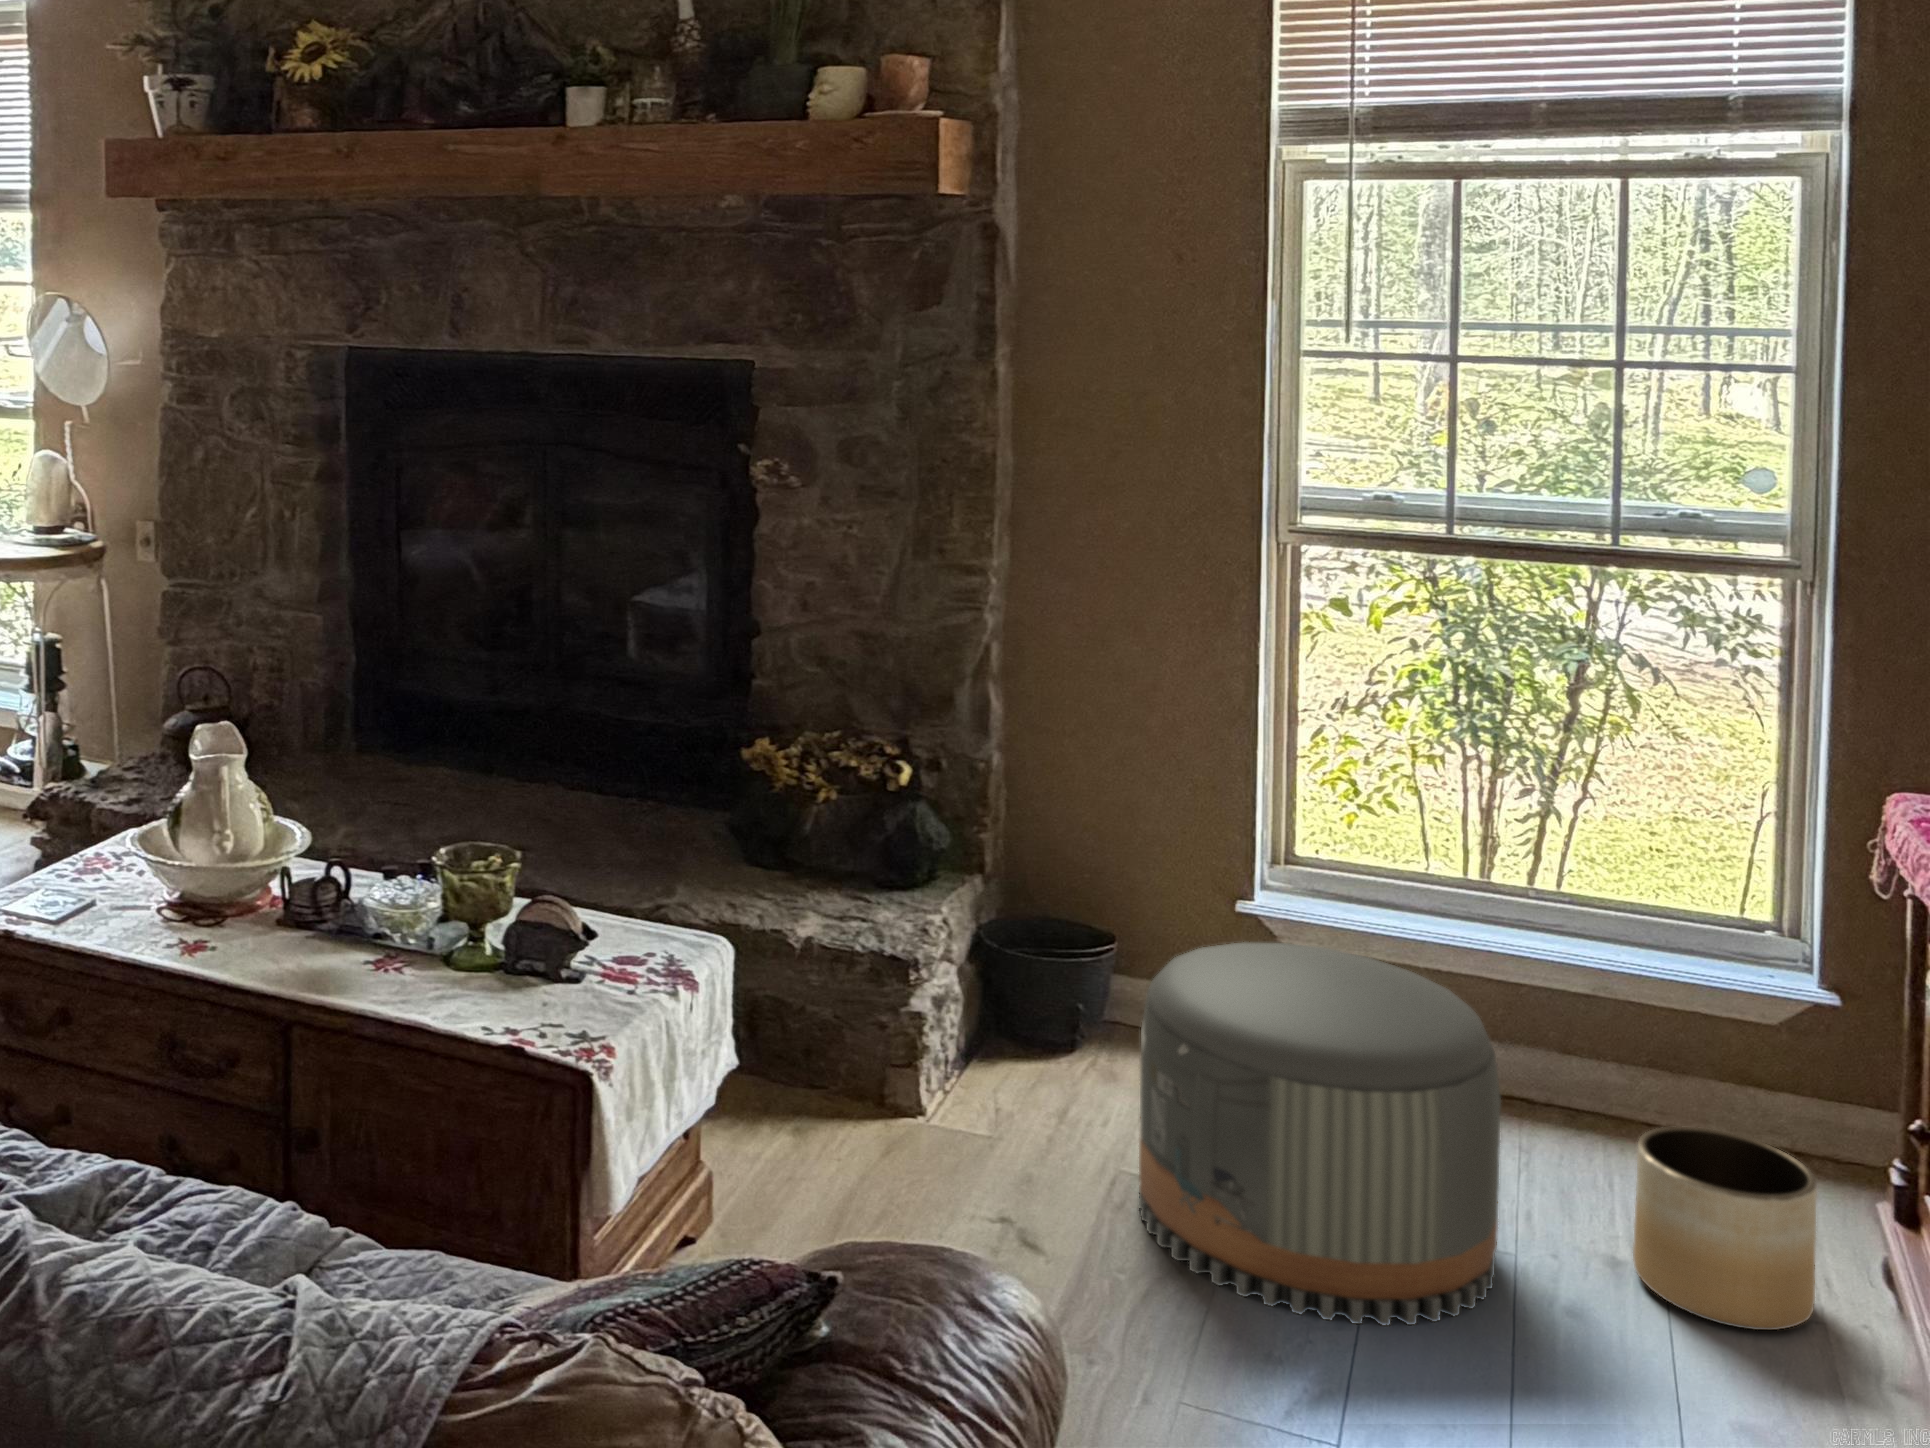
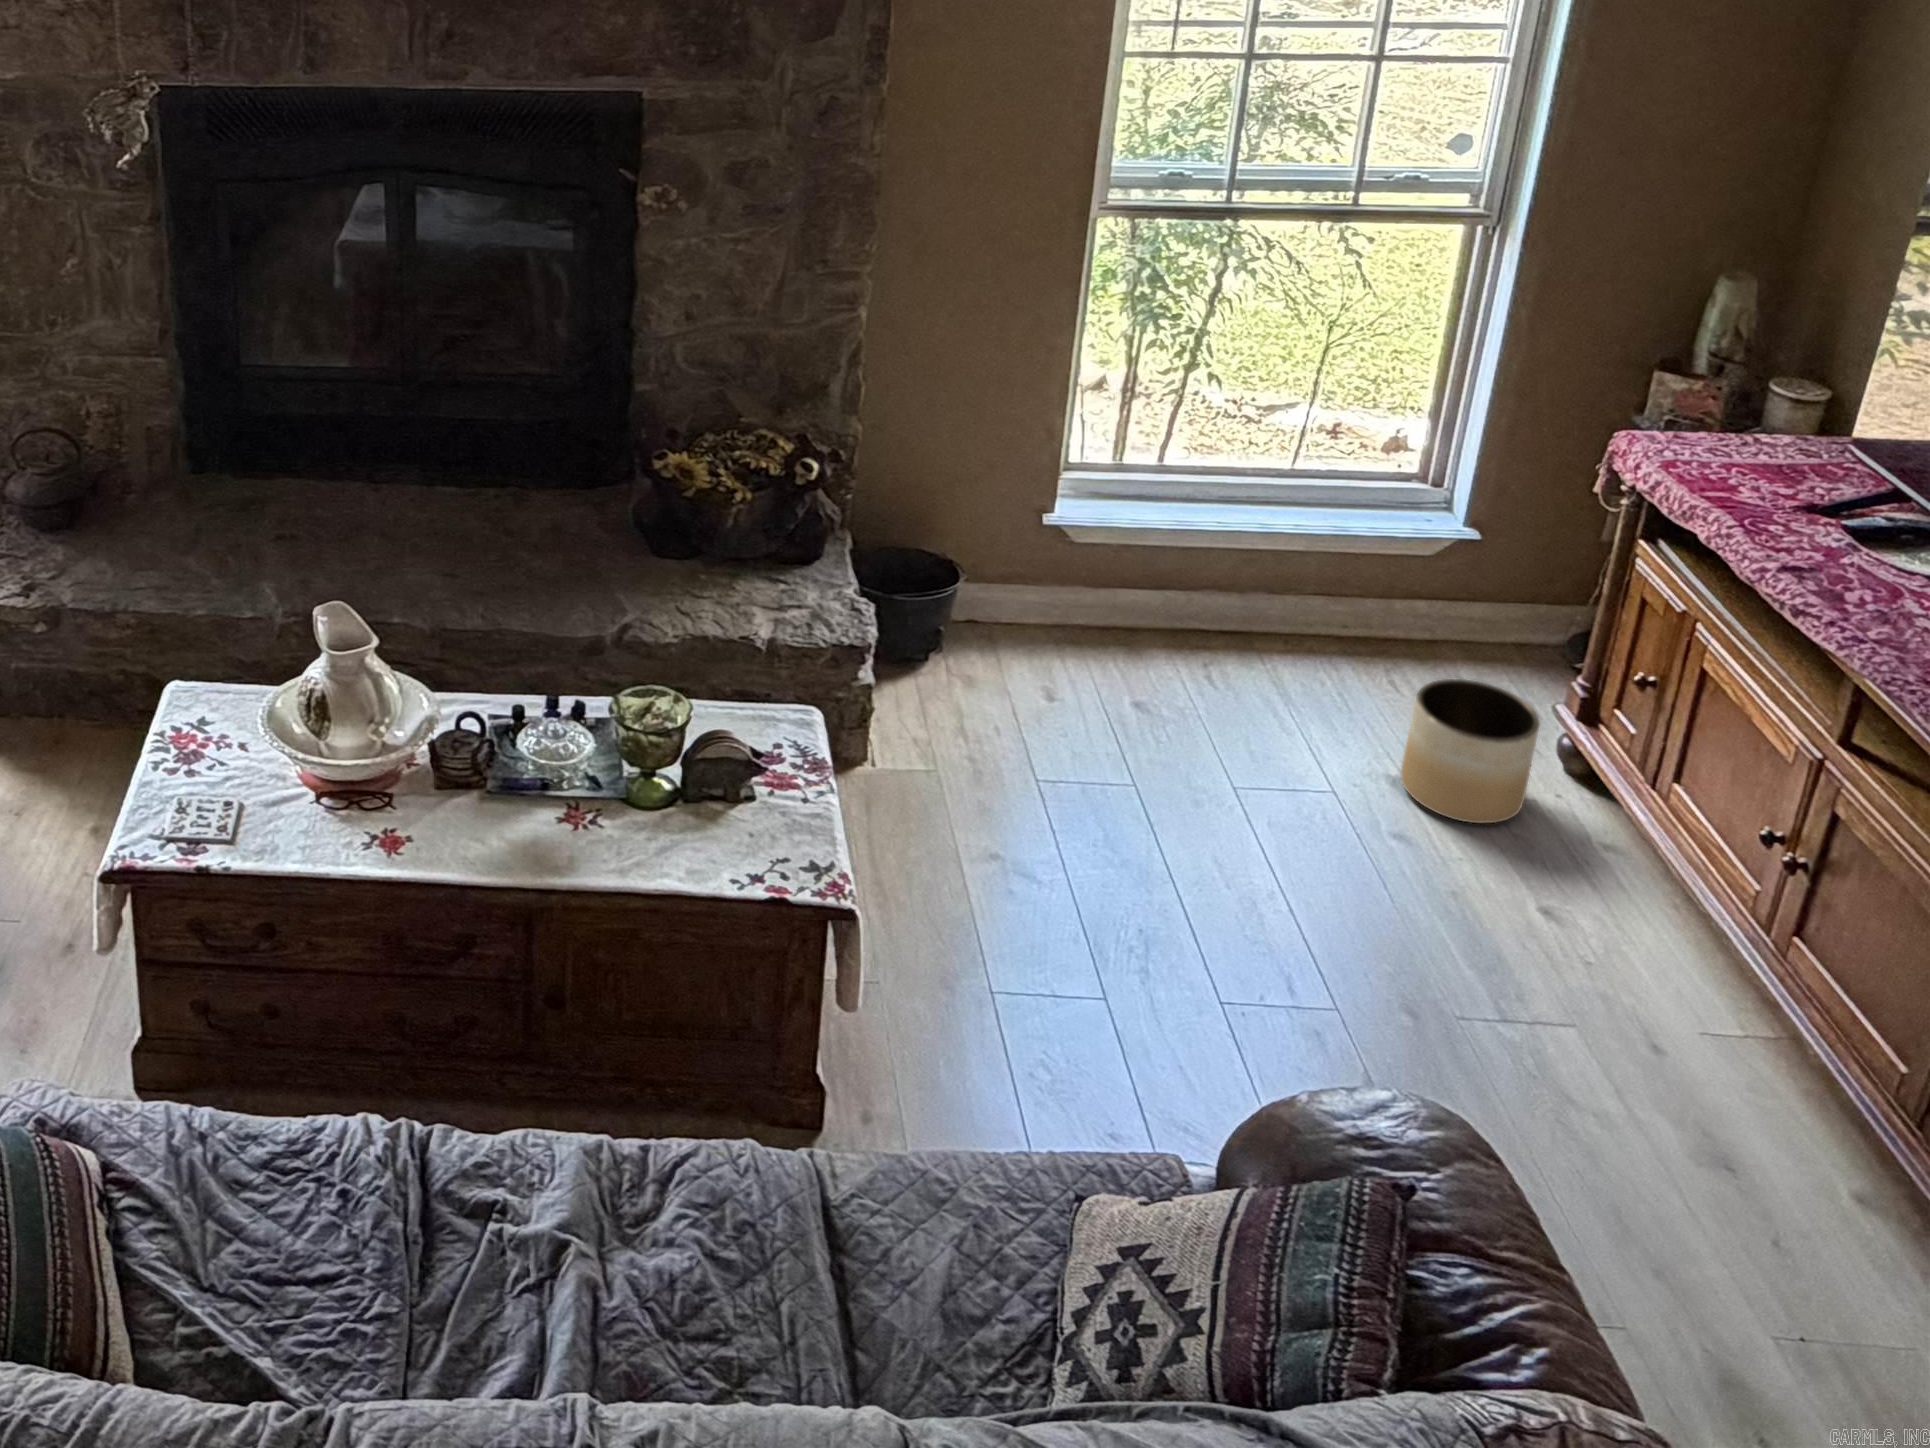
pouf: present [1139,942,1501,1326] -> none [1057,590,1351,894]

